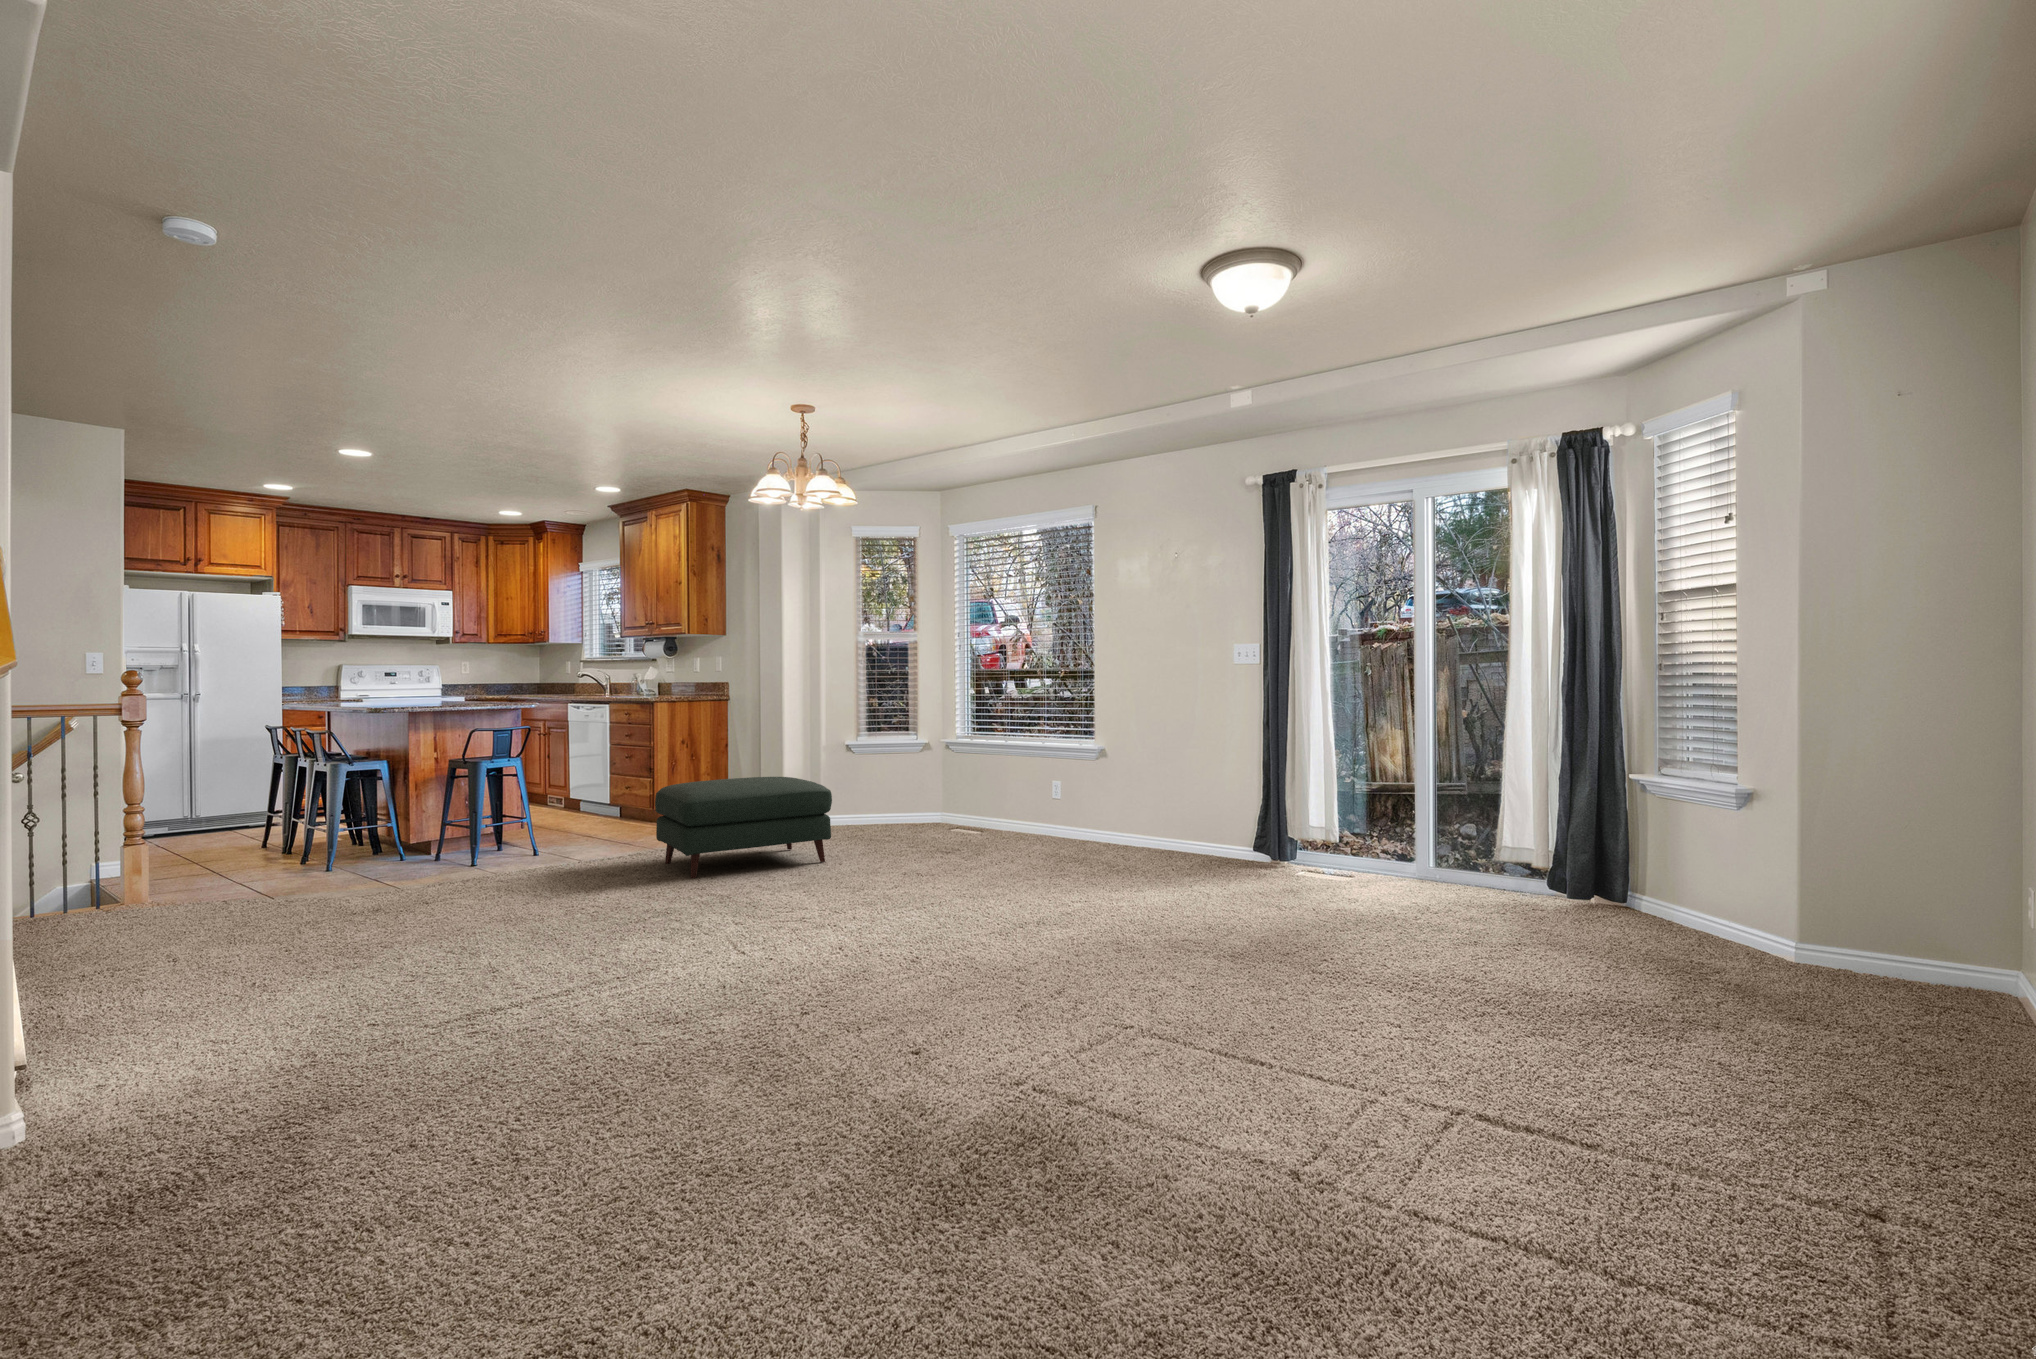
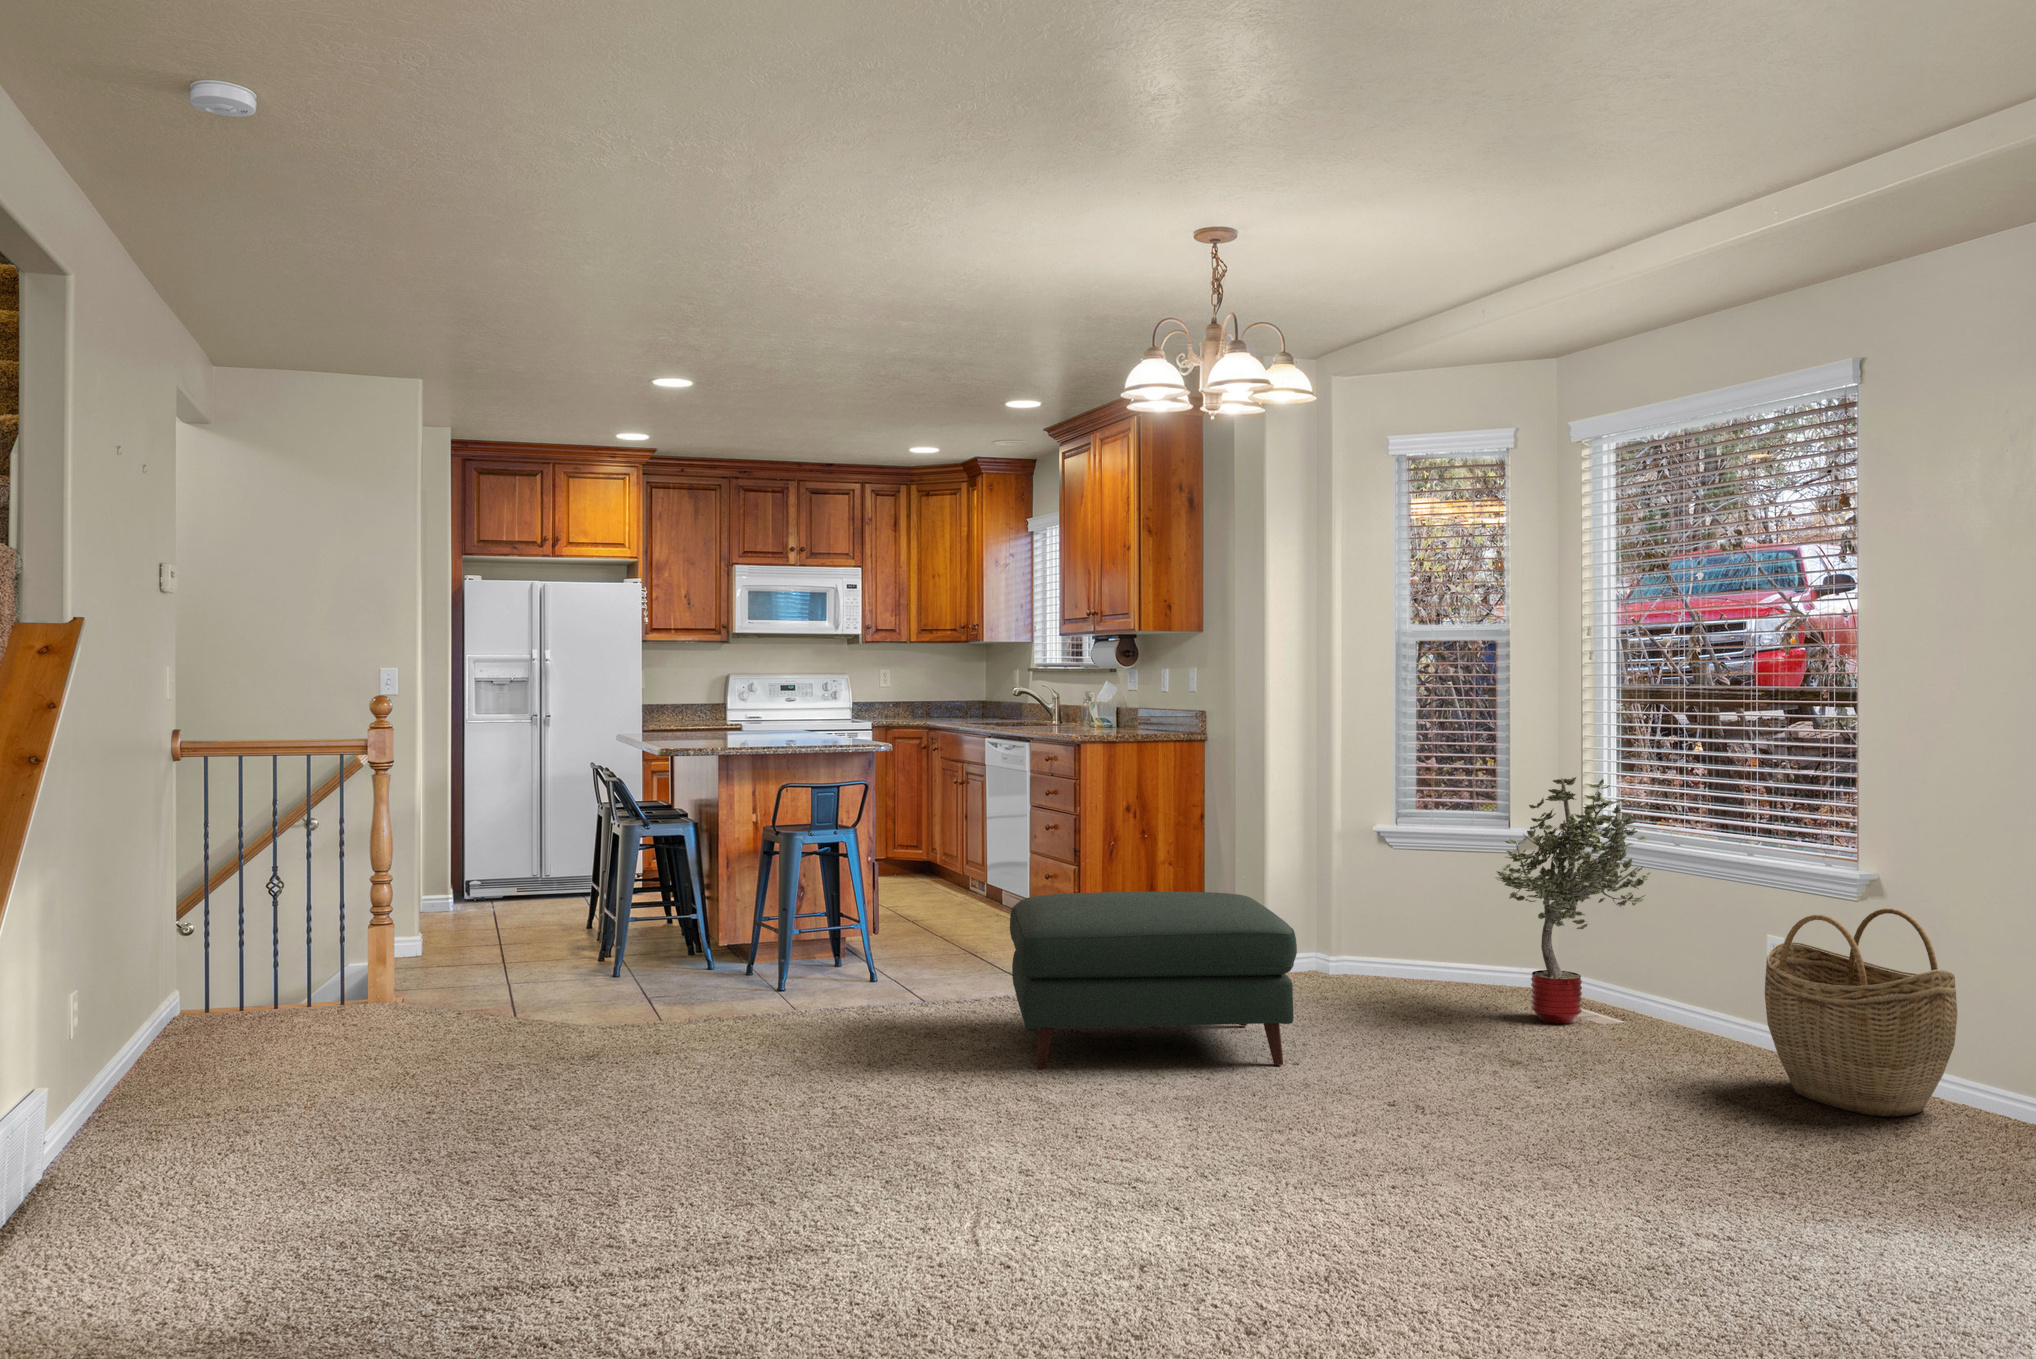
potted tree: none [908,708,986,833] -> present [1496,777,1650,1024]
woven basket: none [1045,759,1121,850] -> present [1765,908,1958,1117]

